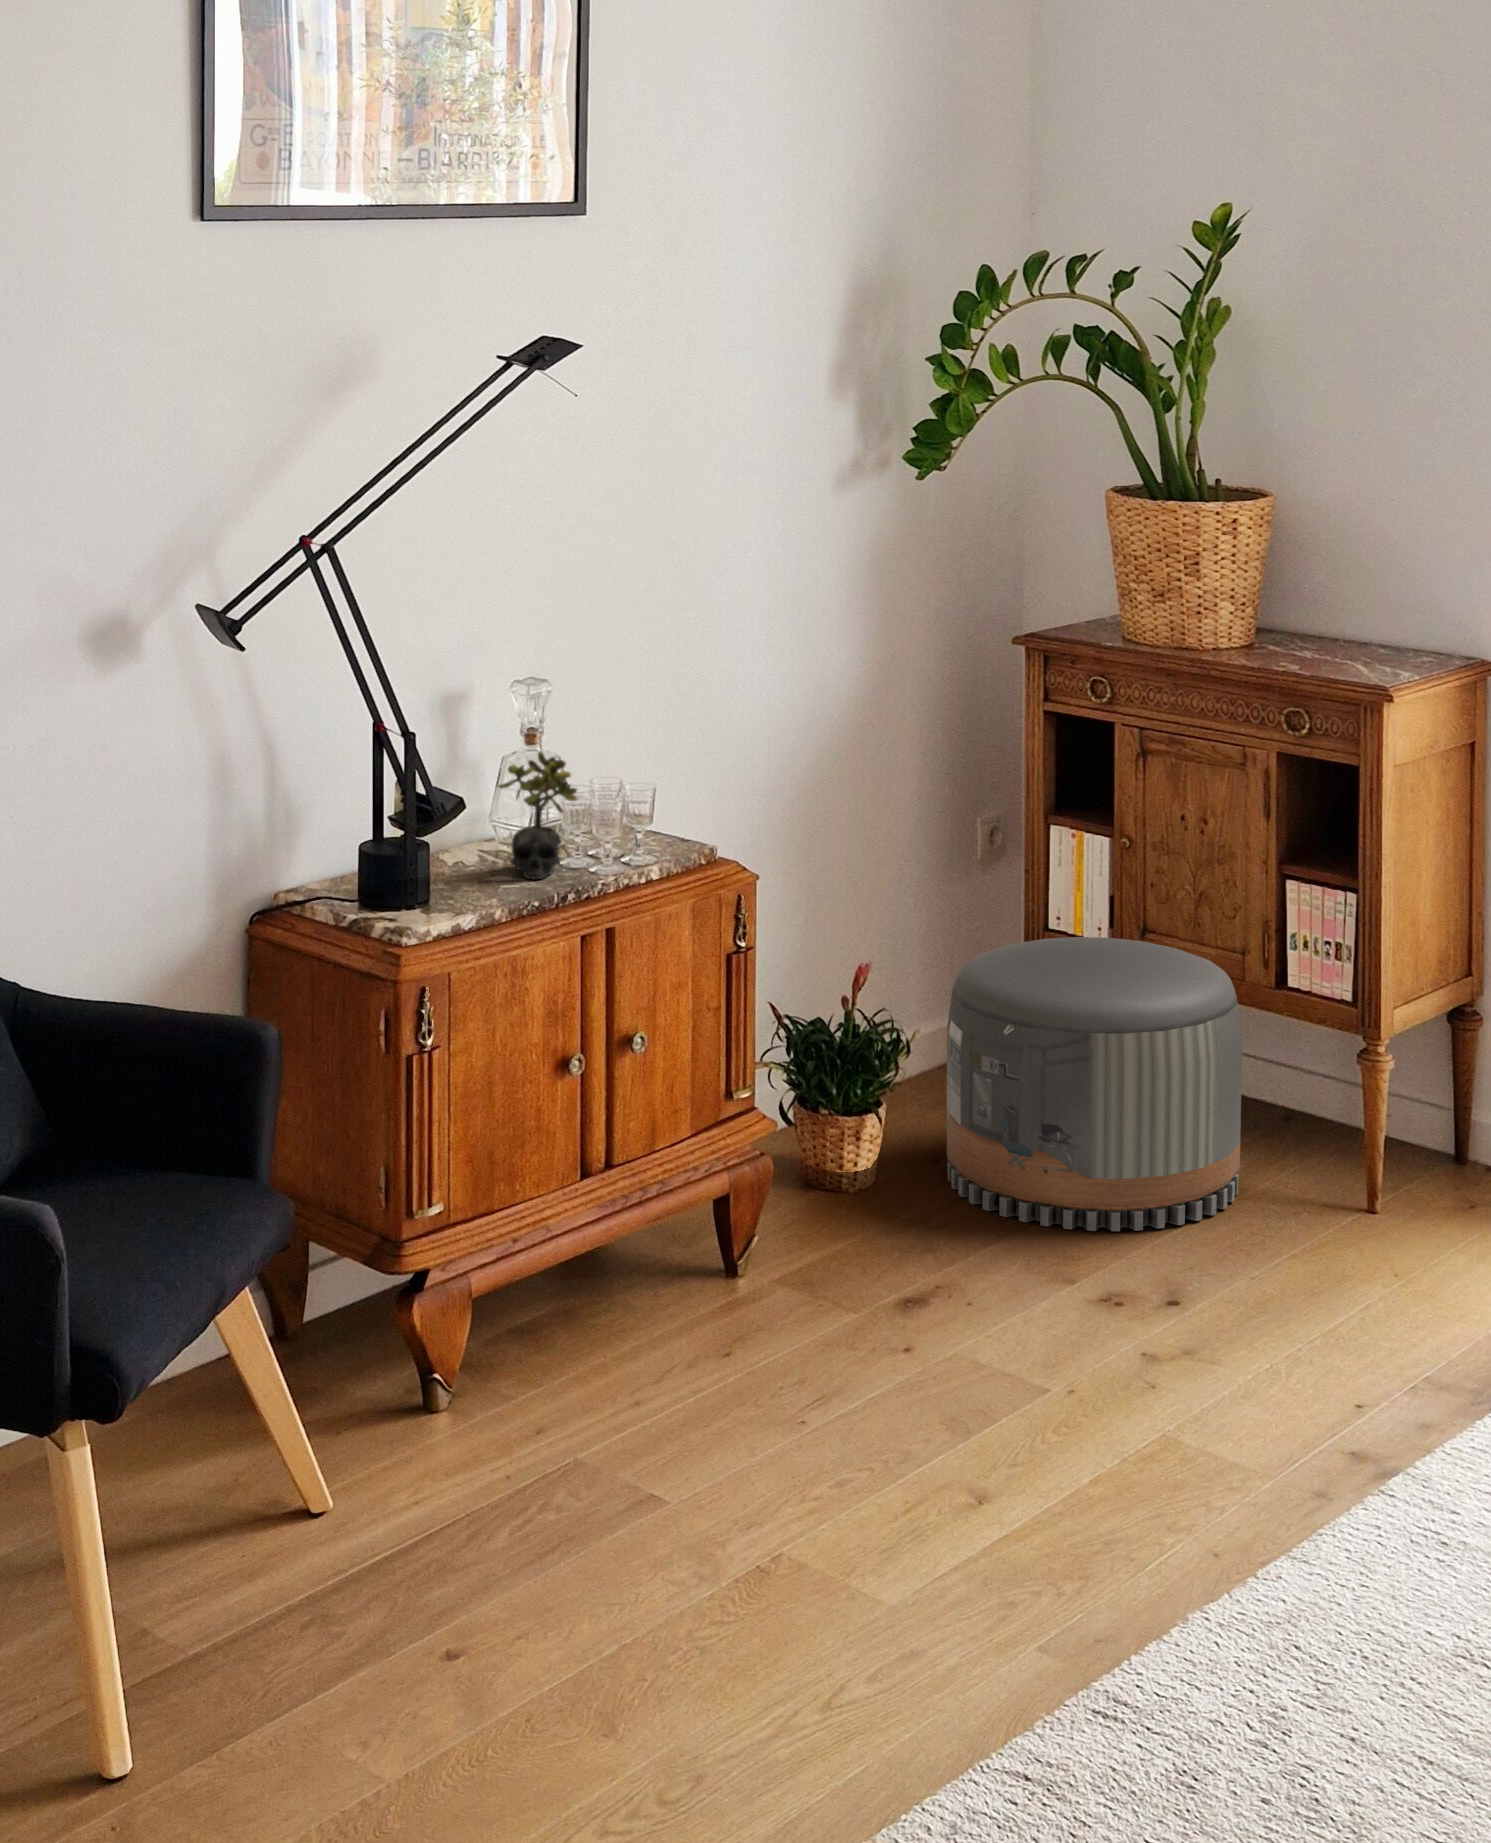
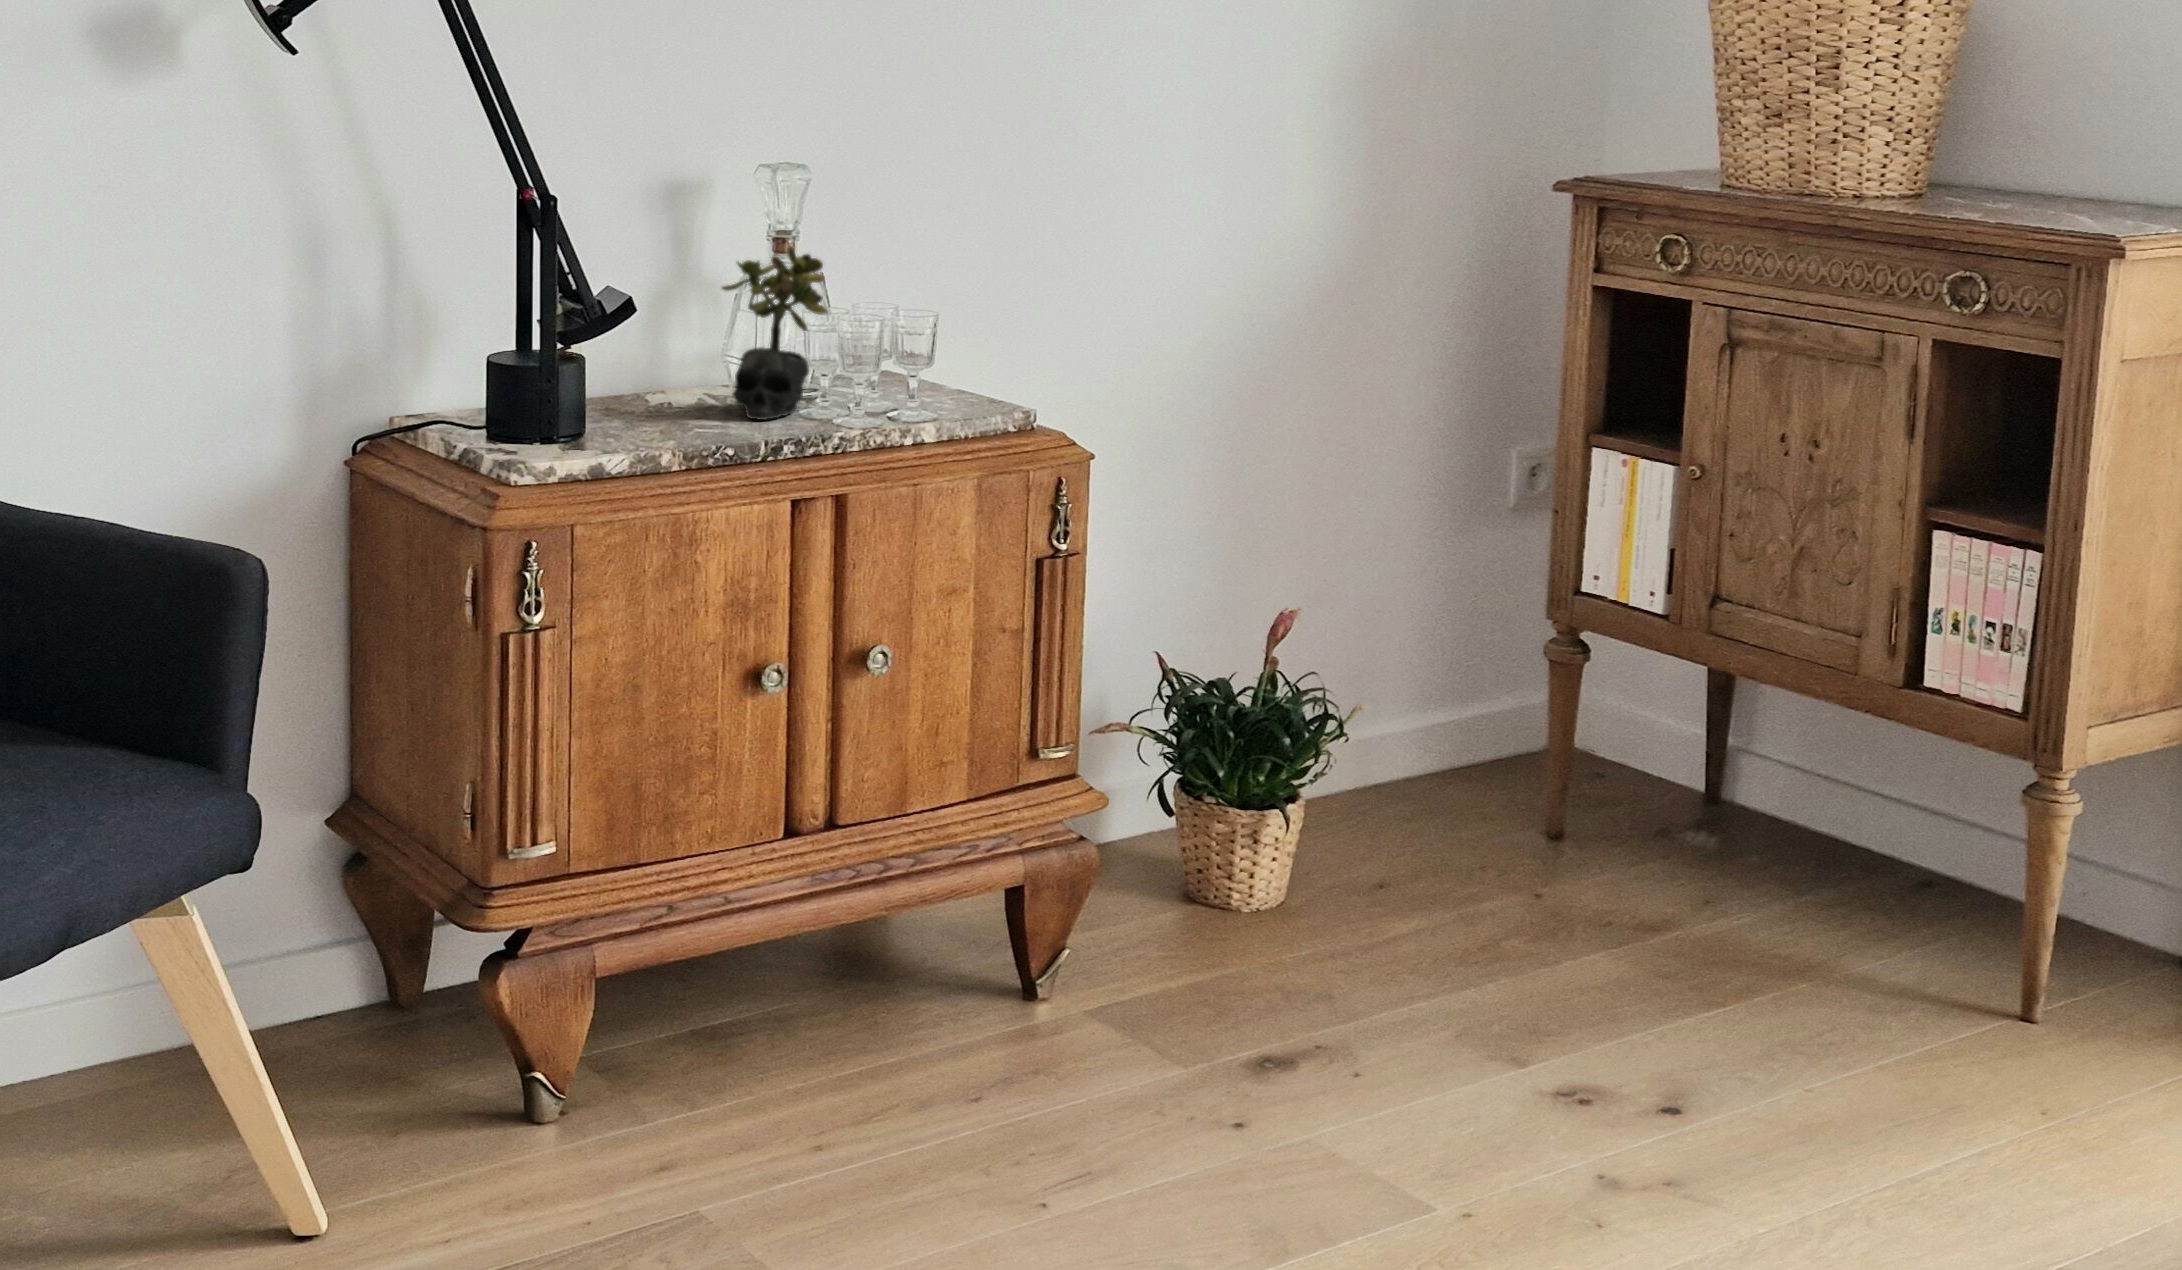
pouf: present [947,937,1242,1231] -> none [1391,594,1838,1025]

